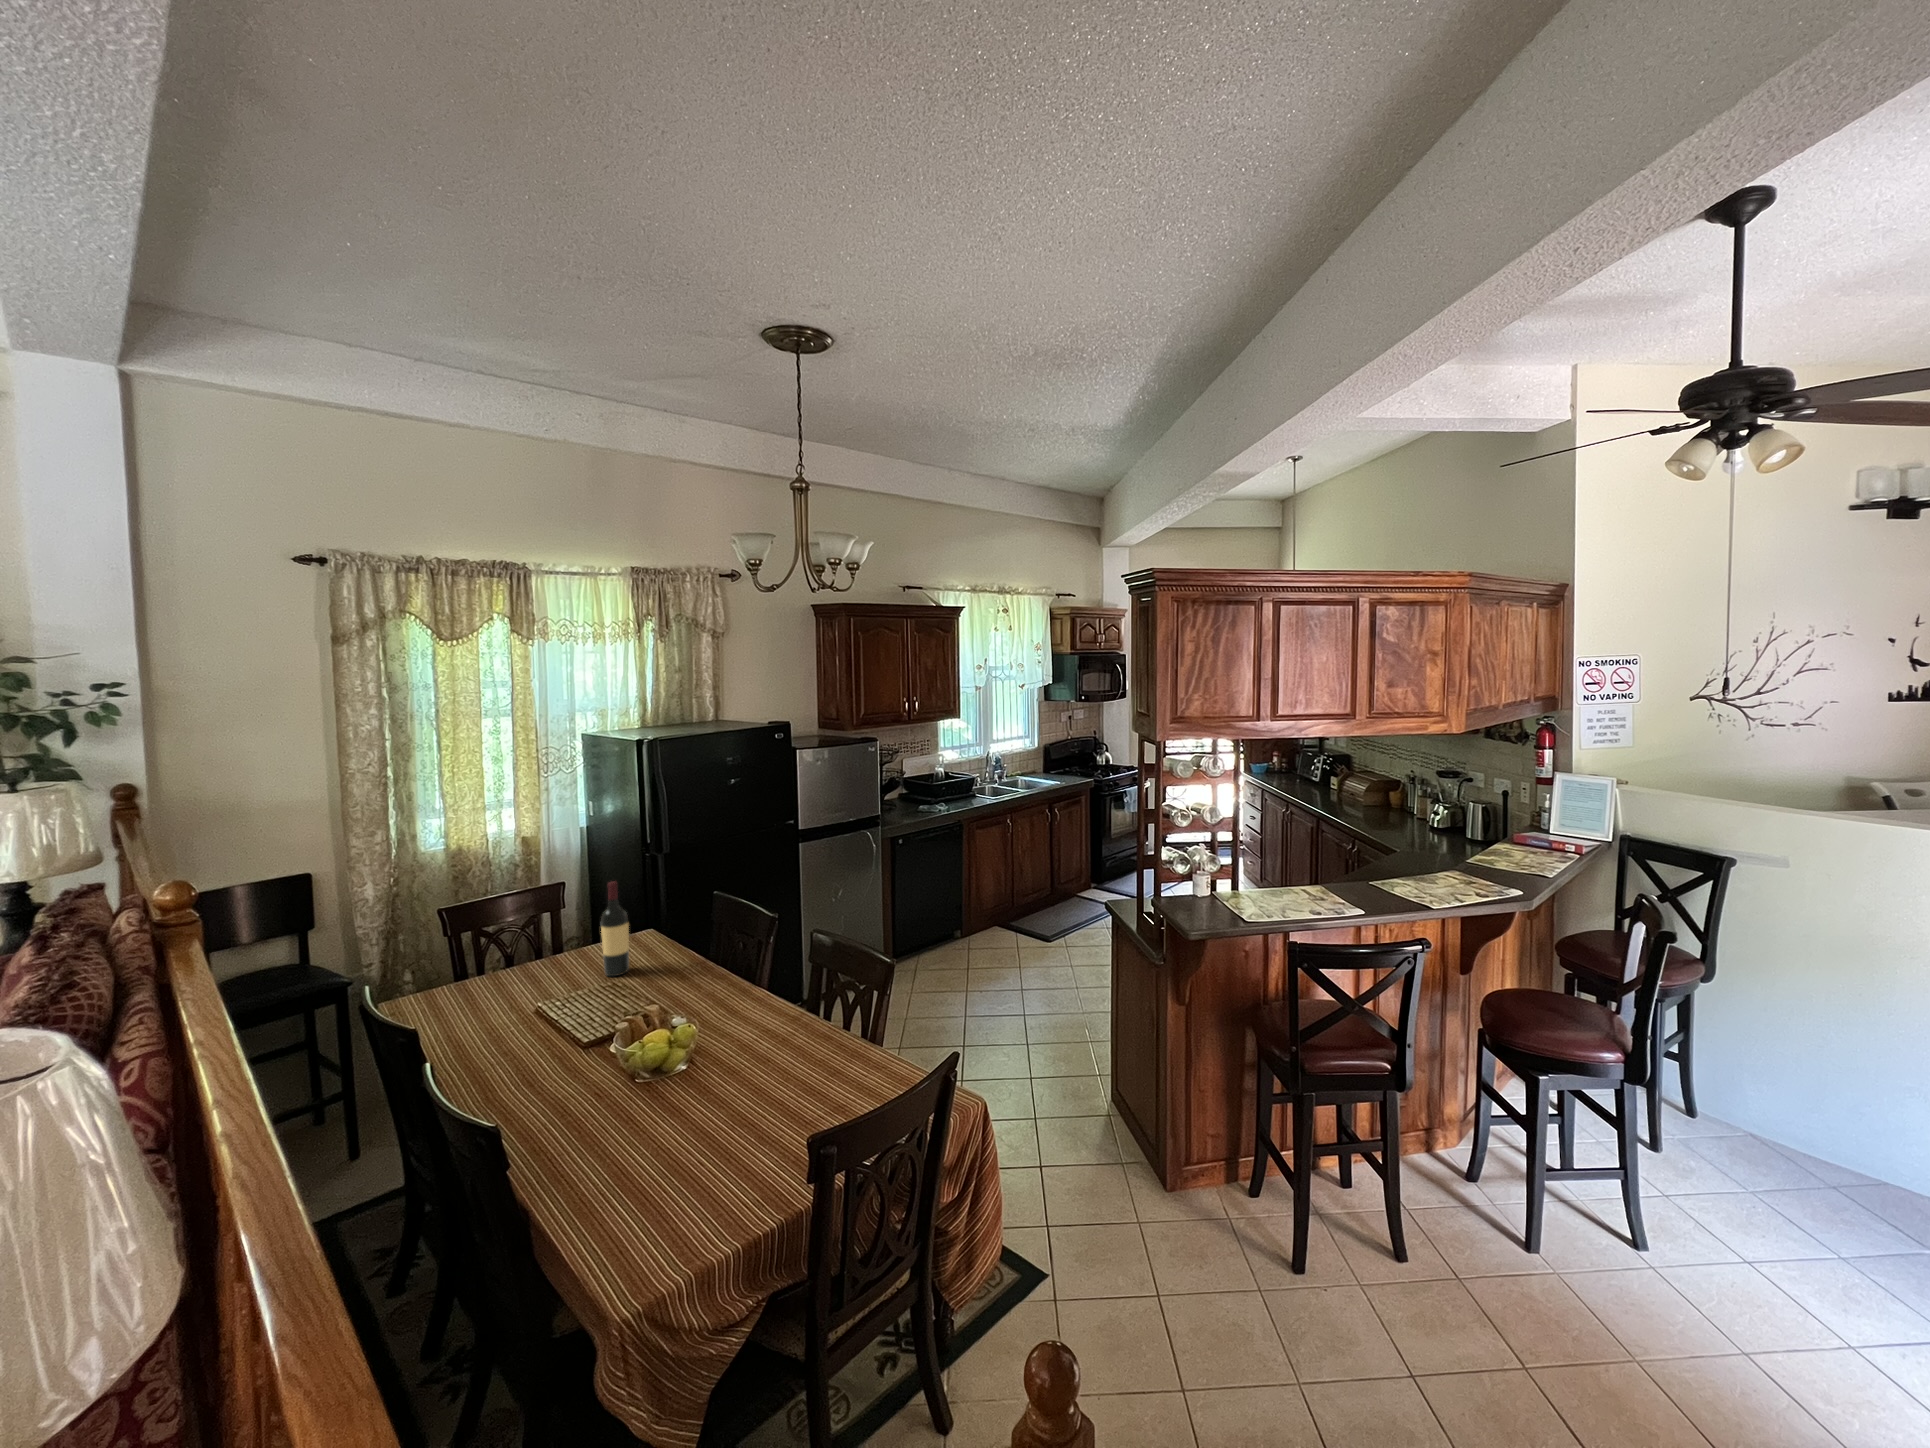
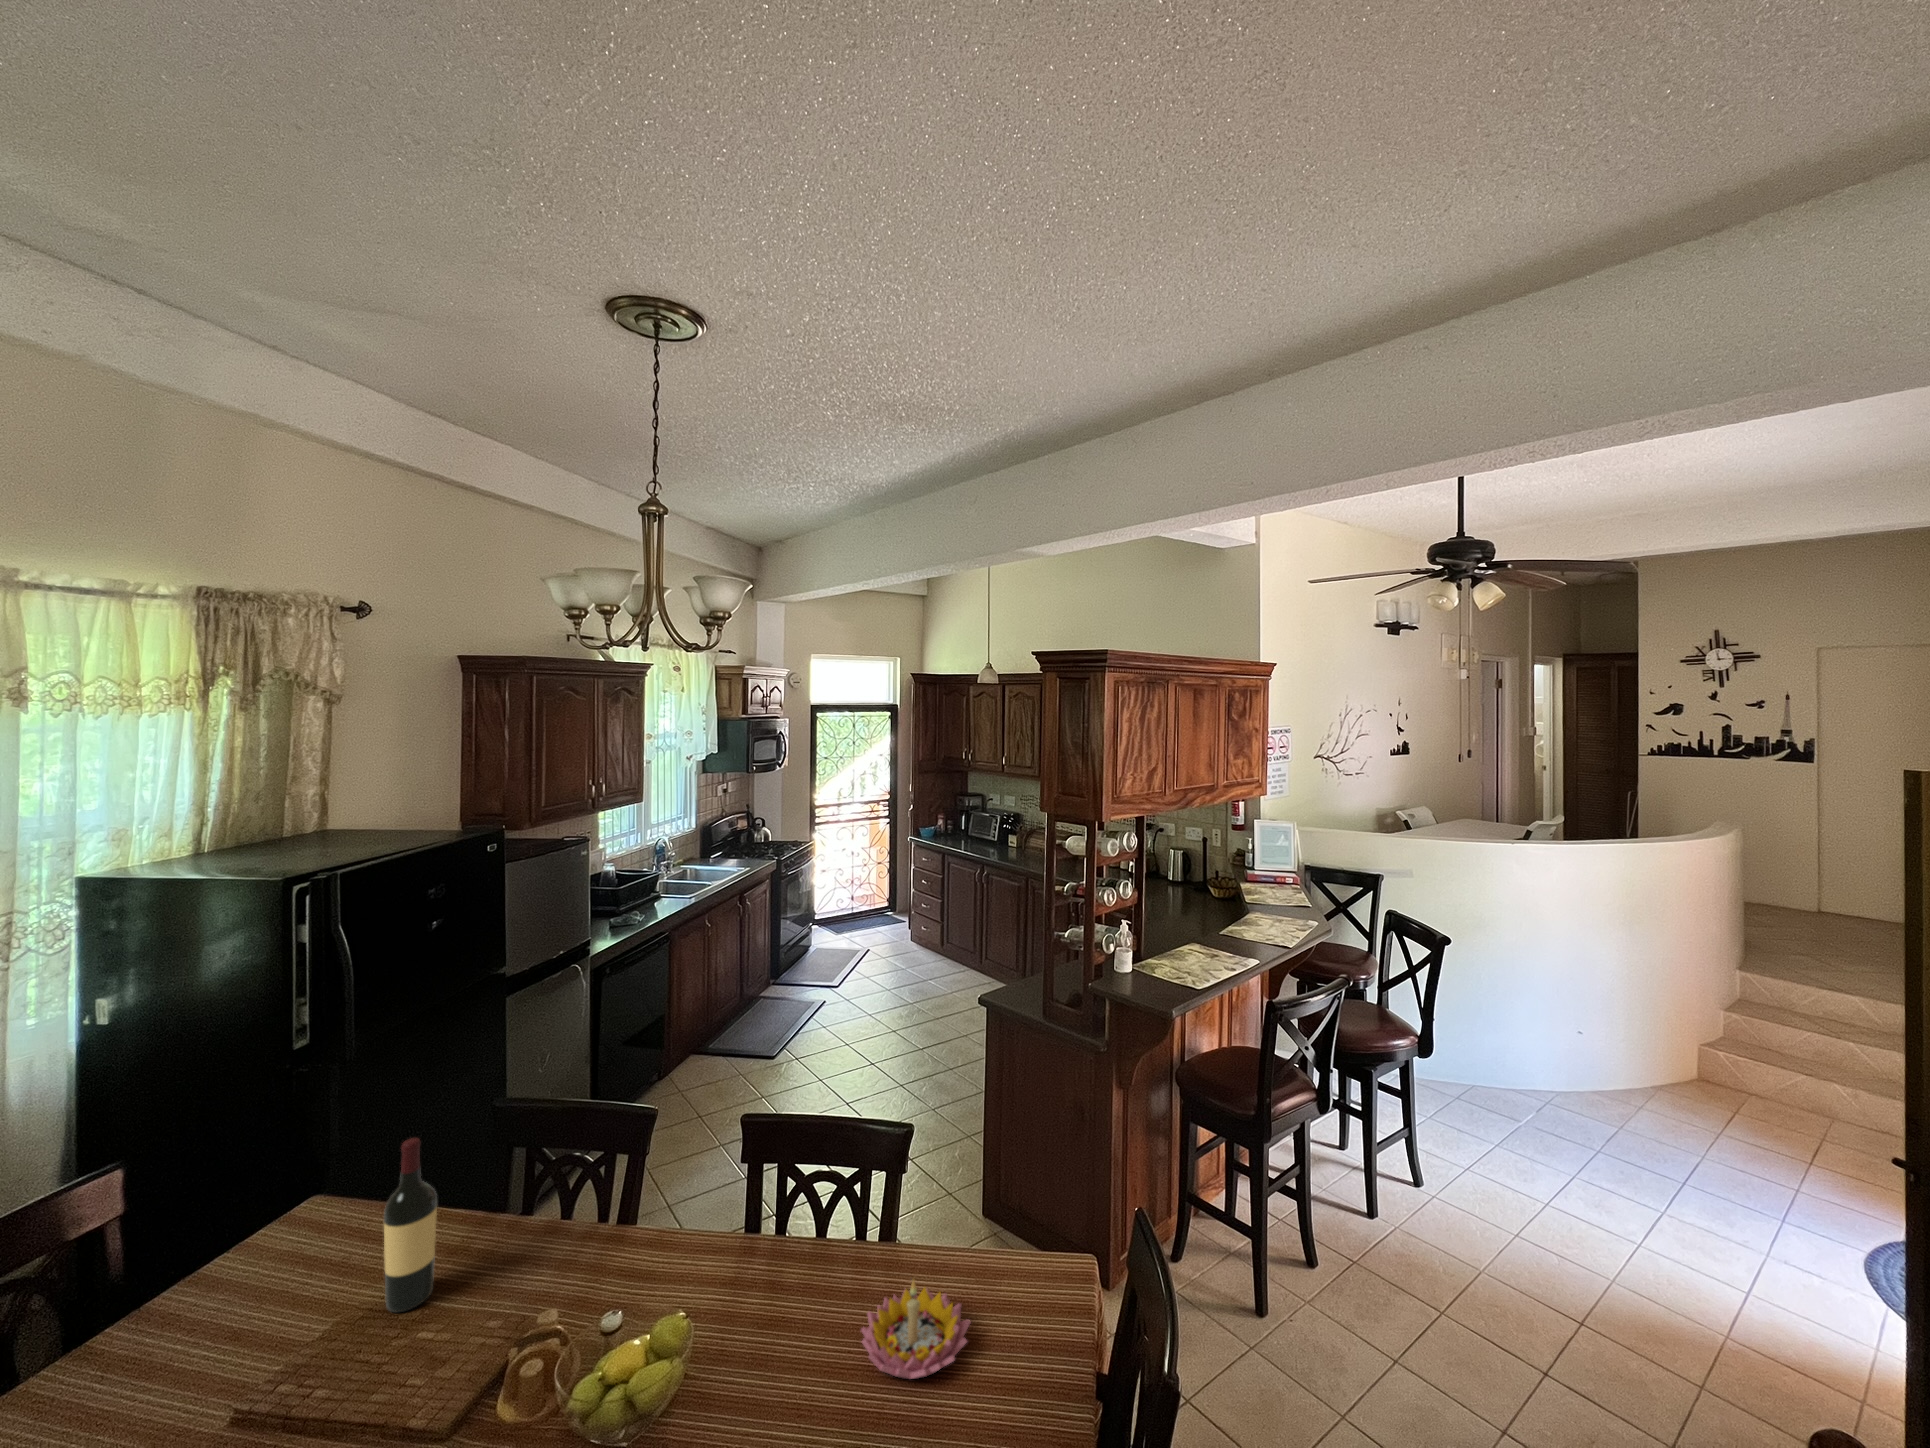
candle holder: none [742,1034,825,1100] -> present [861,1280,971,1379]

